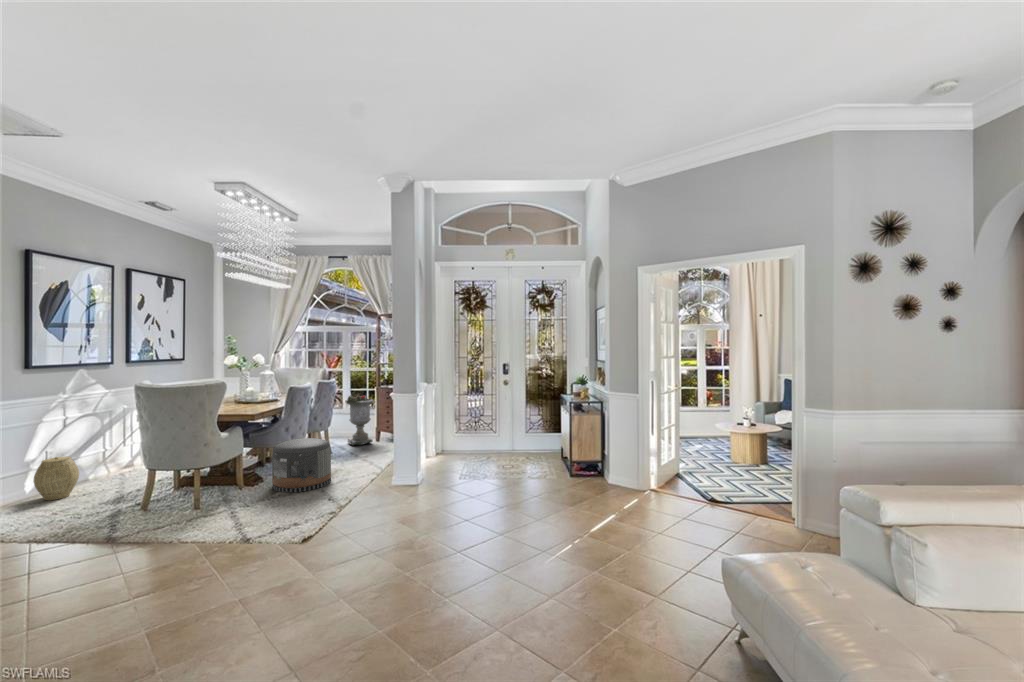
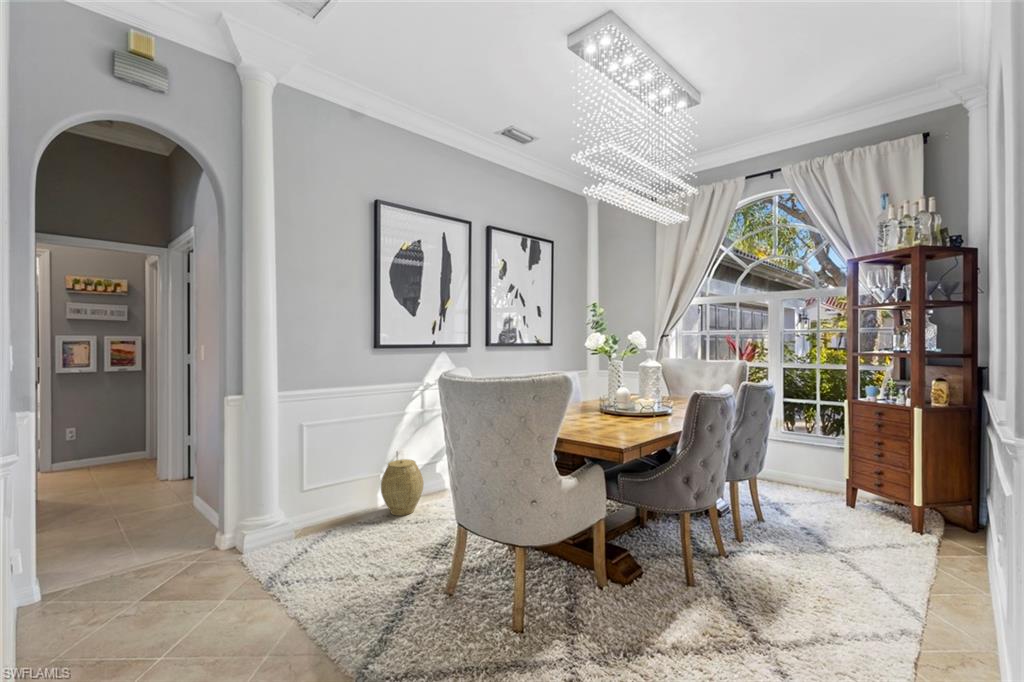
planter: present [345,395,373,445] -> none [782,411,843,511]
pouf: present [272,438,331,492] -> none [659,504,790,651]

